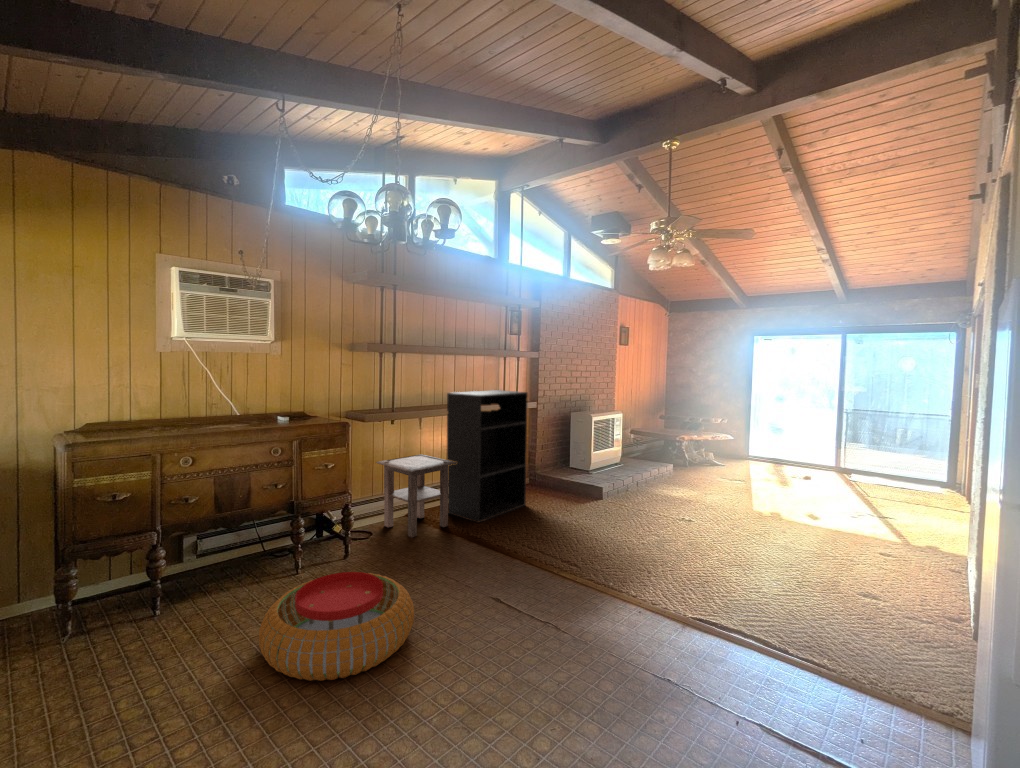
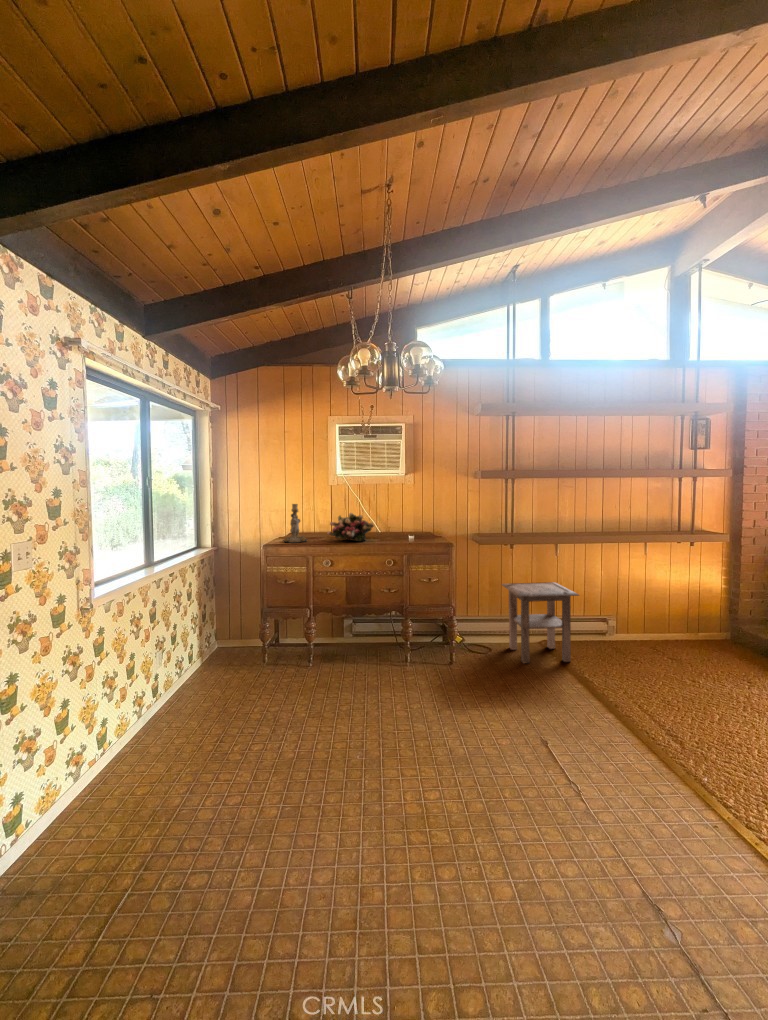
candlestick: none [94,377,142,436] -> present [283,504,307,542]
flower arrangement: none [177,390,248,427] -> present [327,513,374,541]
bookshelf: present [447,390,528,522] -> none [583,516,695,667]
pouf: present [259,572,414,681] -> none [326,667,447,749]

